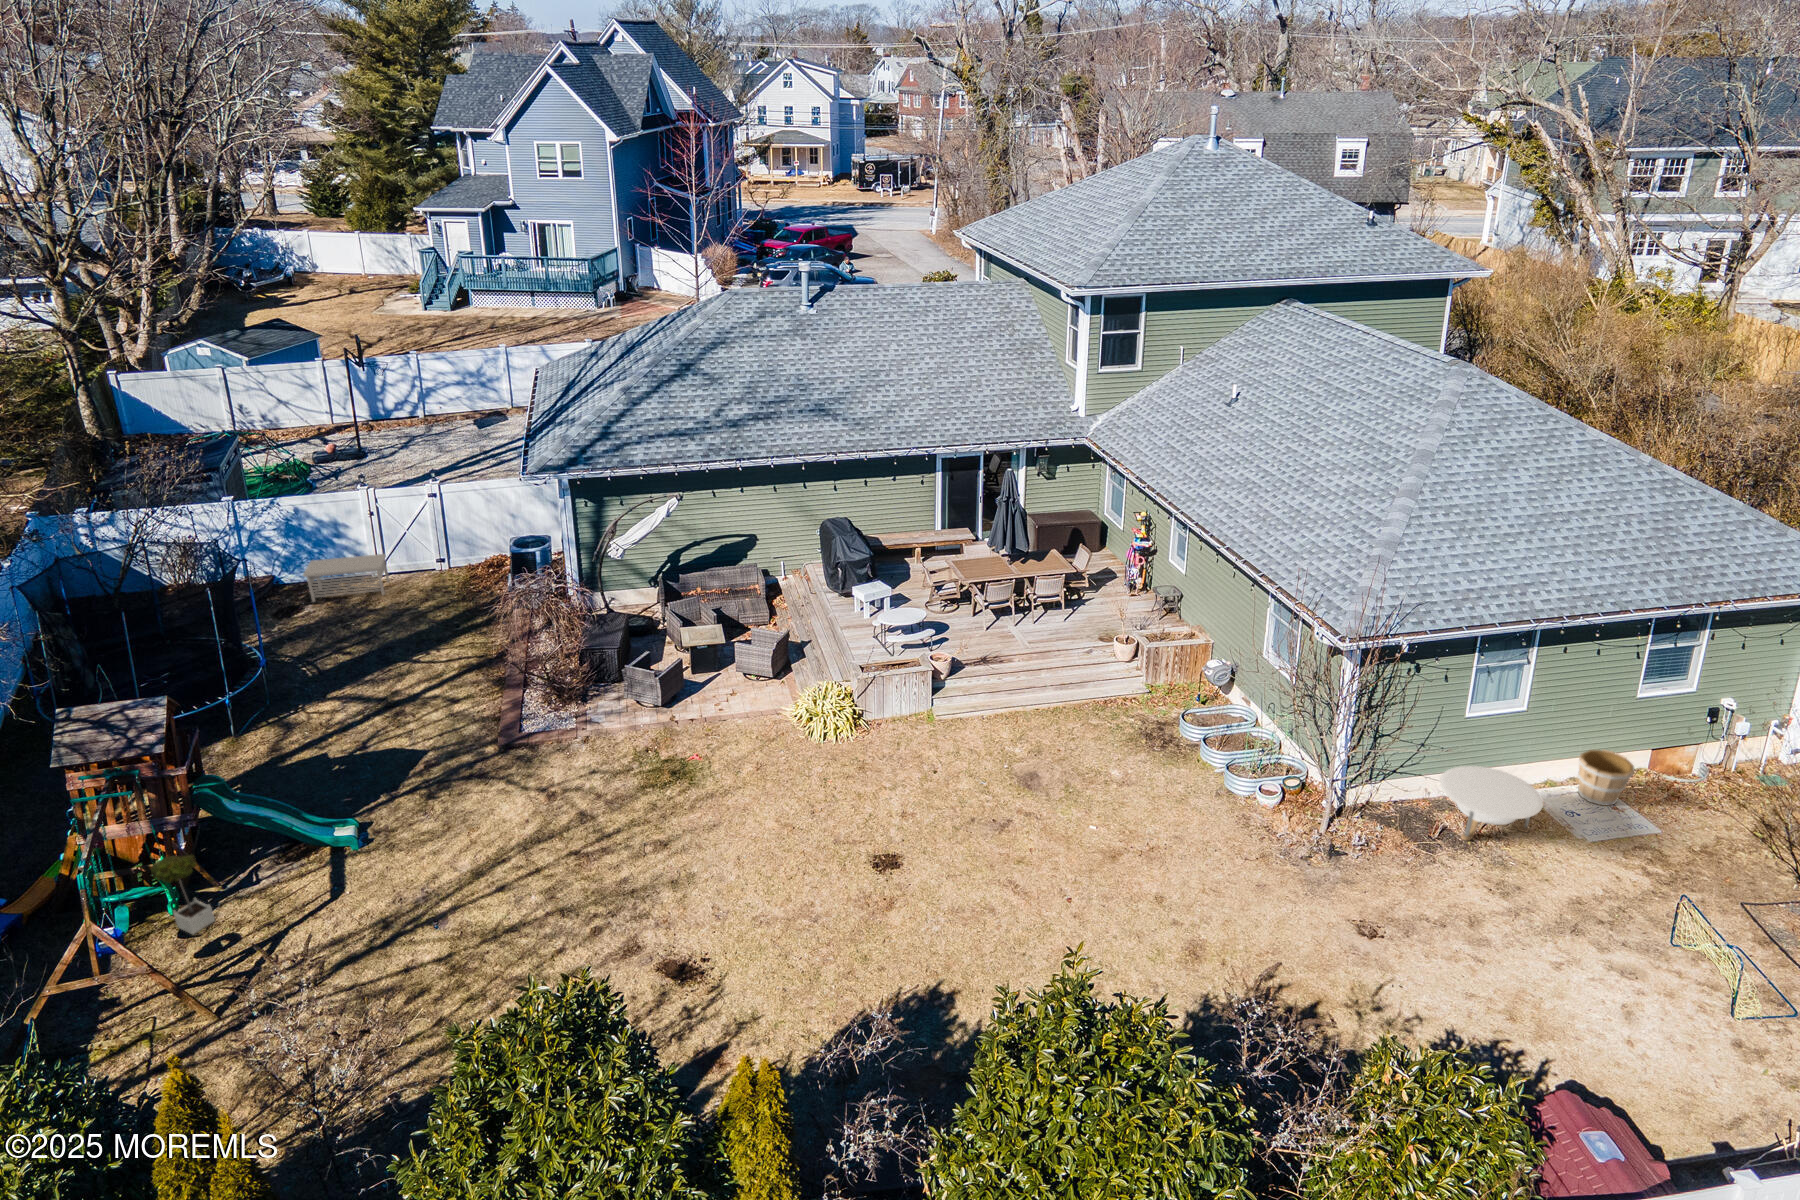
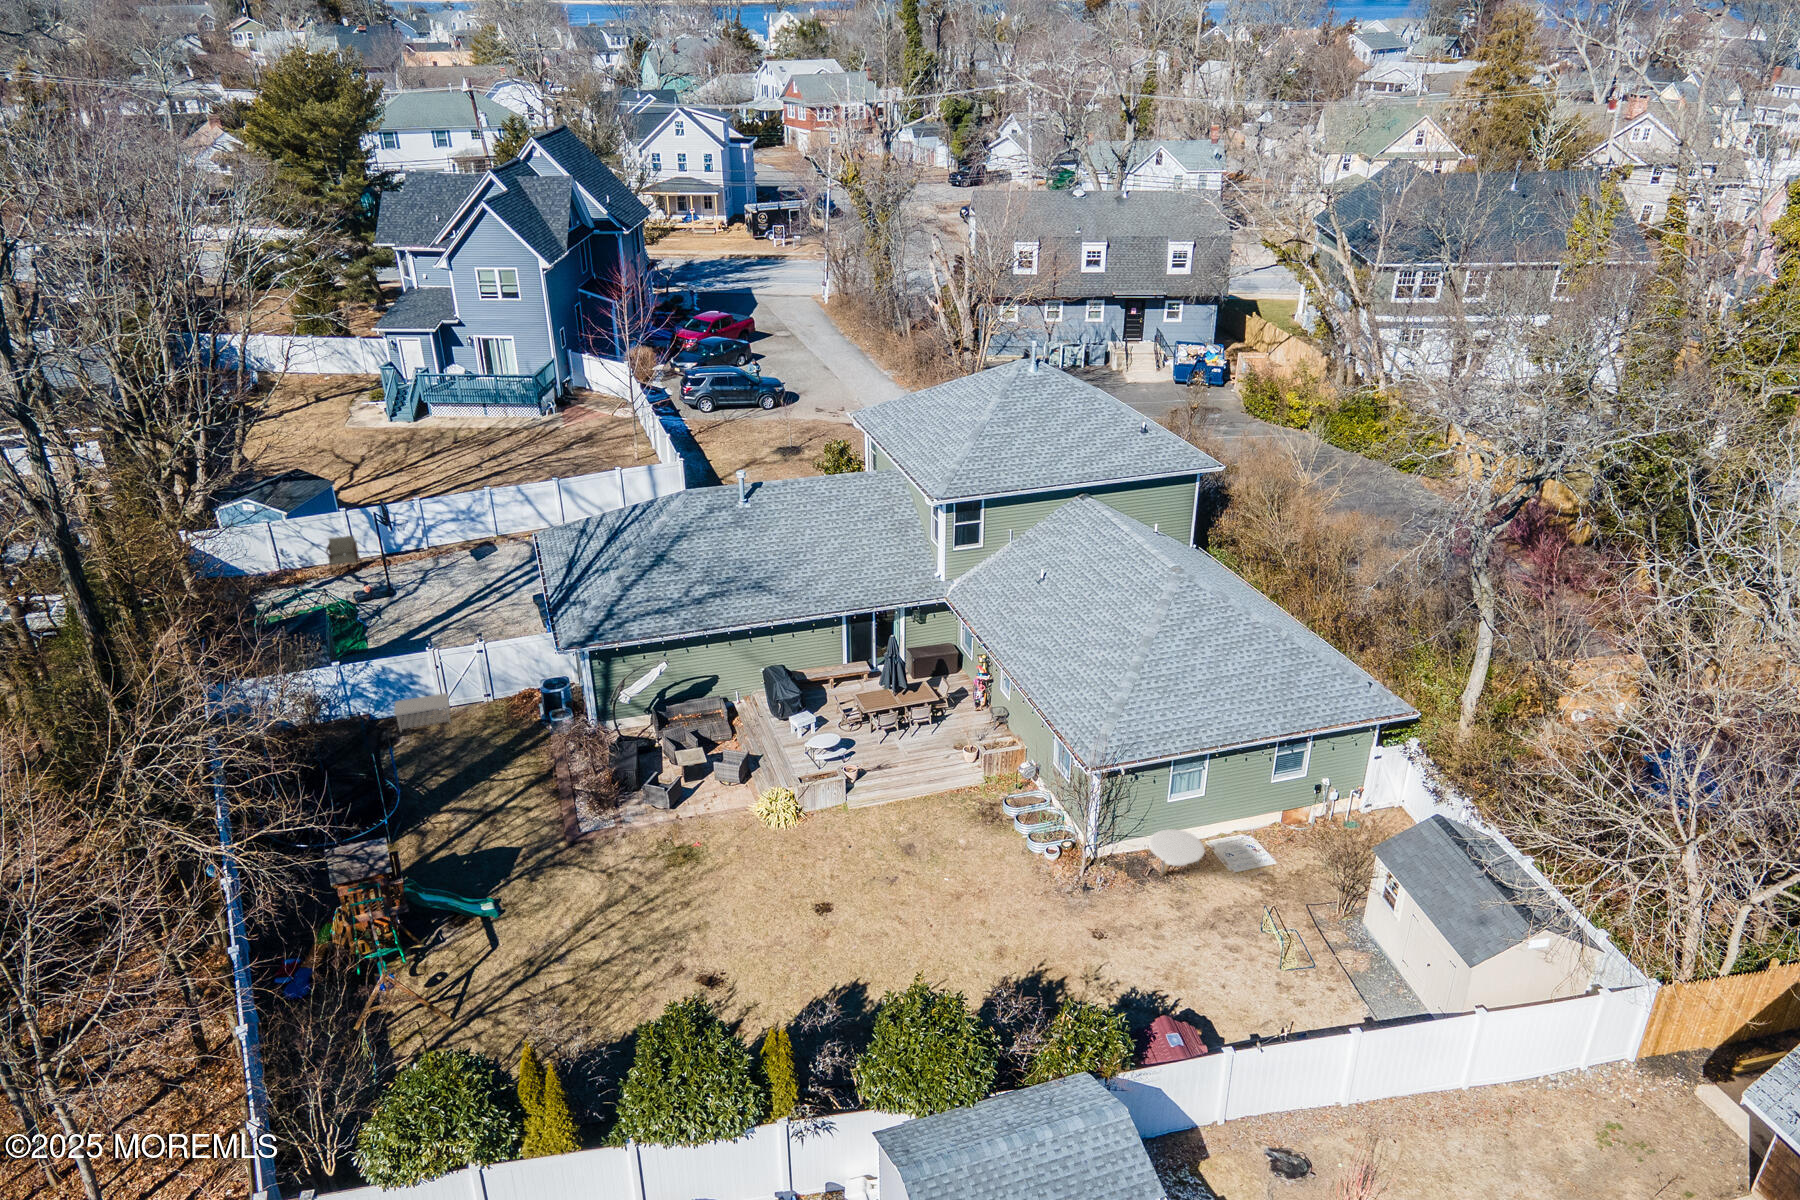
lounge chair: none [290,393,340,439] -> present [326,536,361,573]
wooden bucket: present [1578,750,1634,806] -> none [1232,814,1262,849]
potted tree: present [151,855,215,934] -> none [394,933,426,979]

